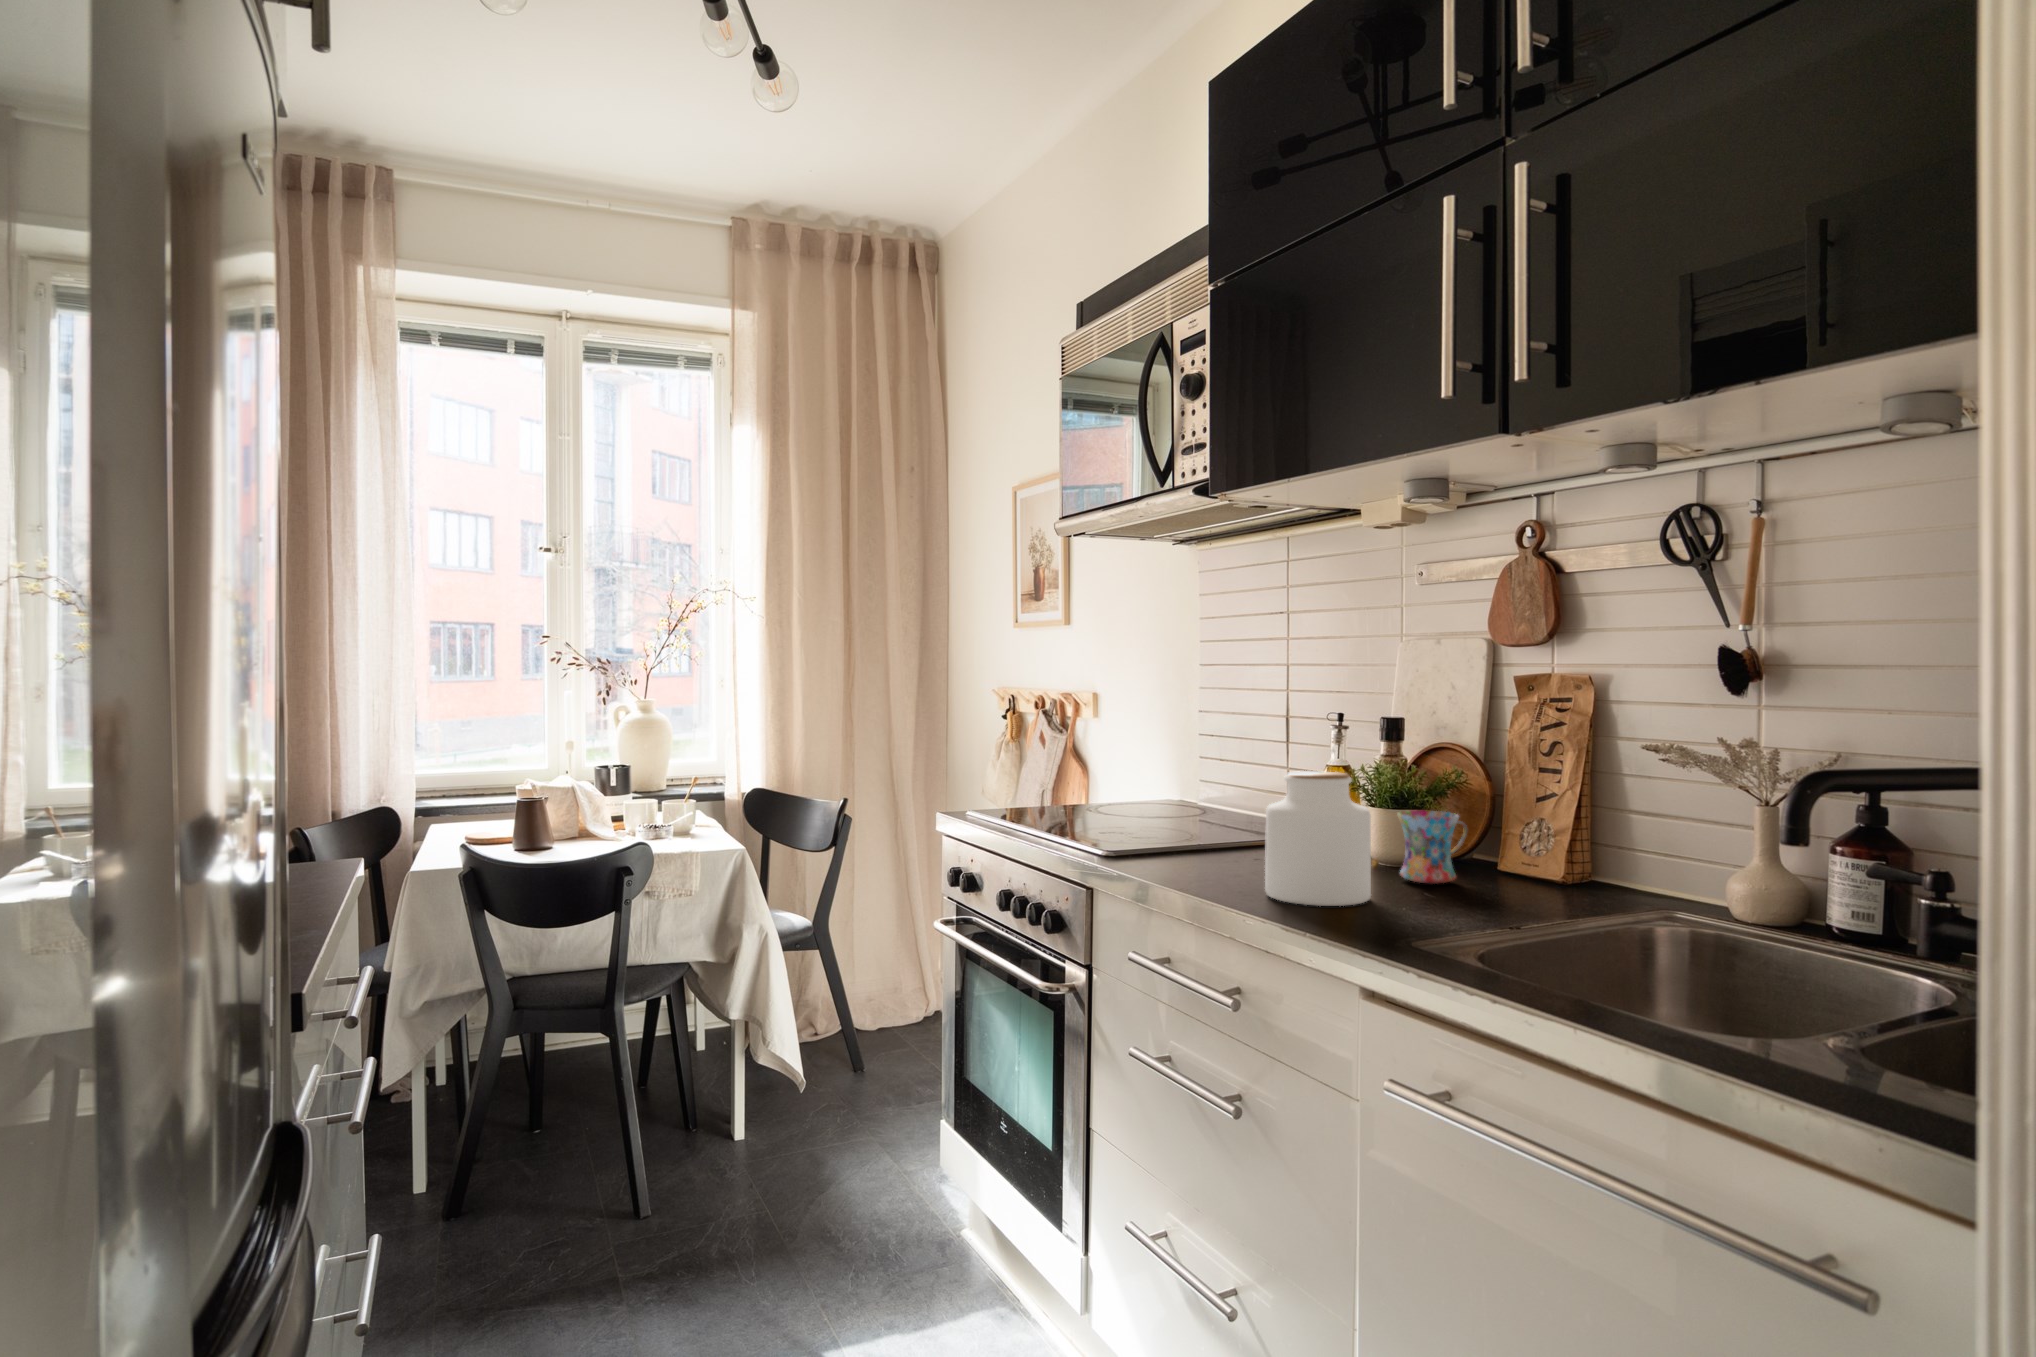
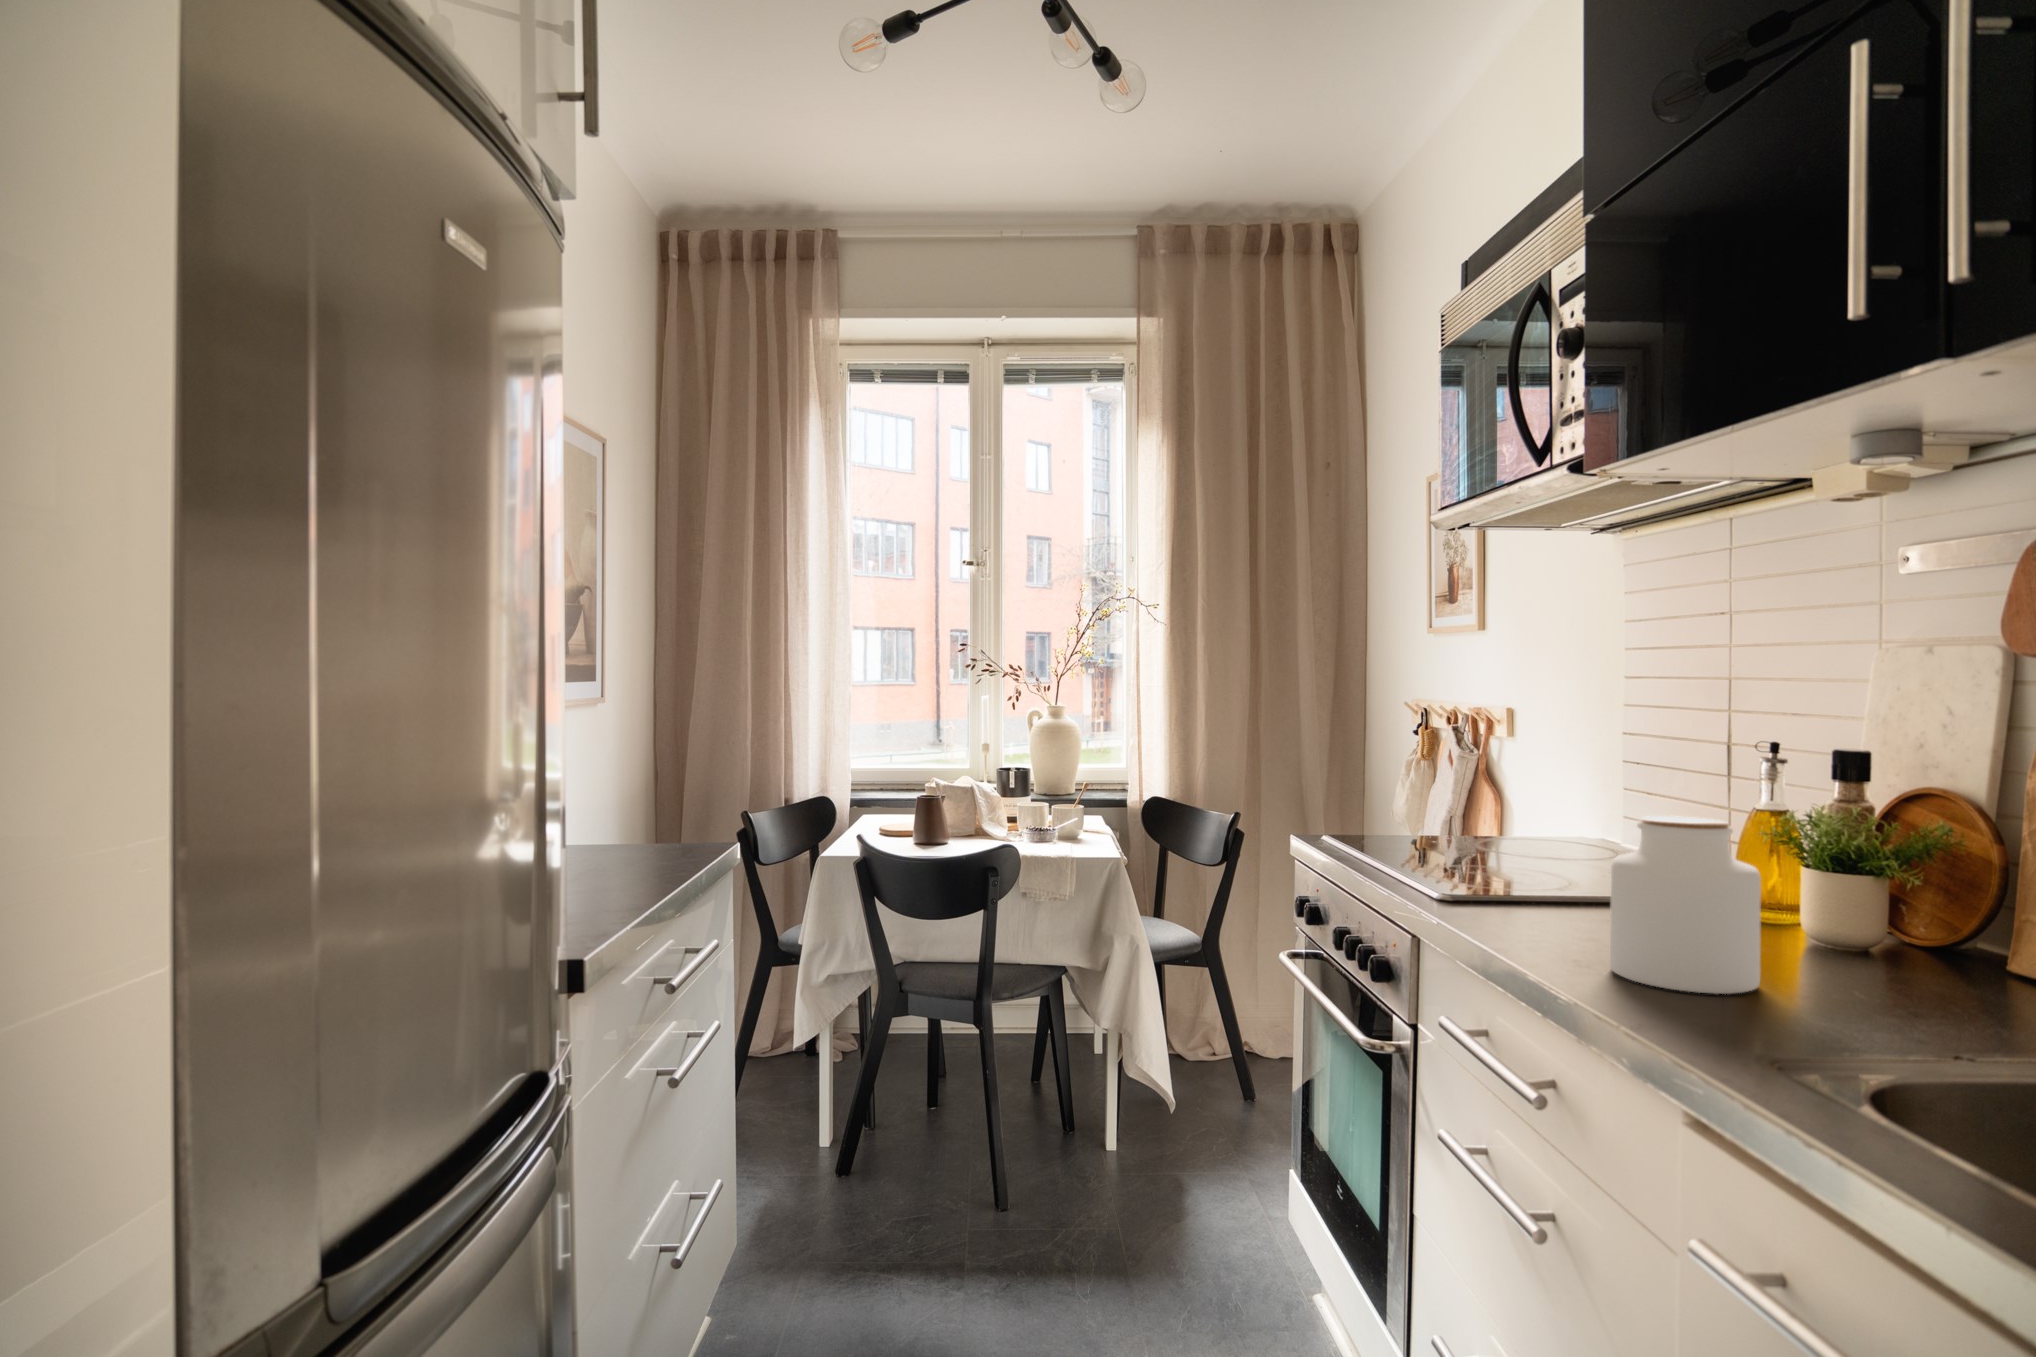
mug: present [1397,811,1468,884] -> none [1827,876,1943,977]

